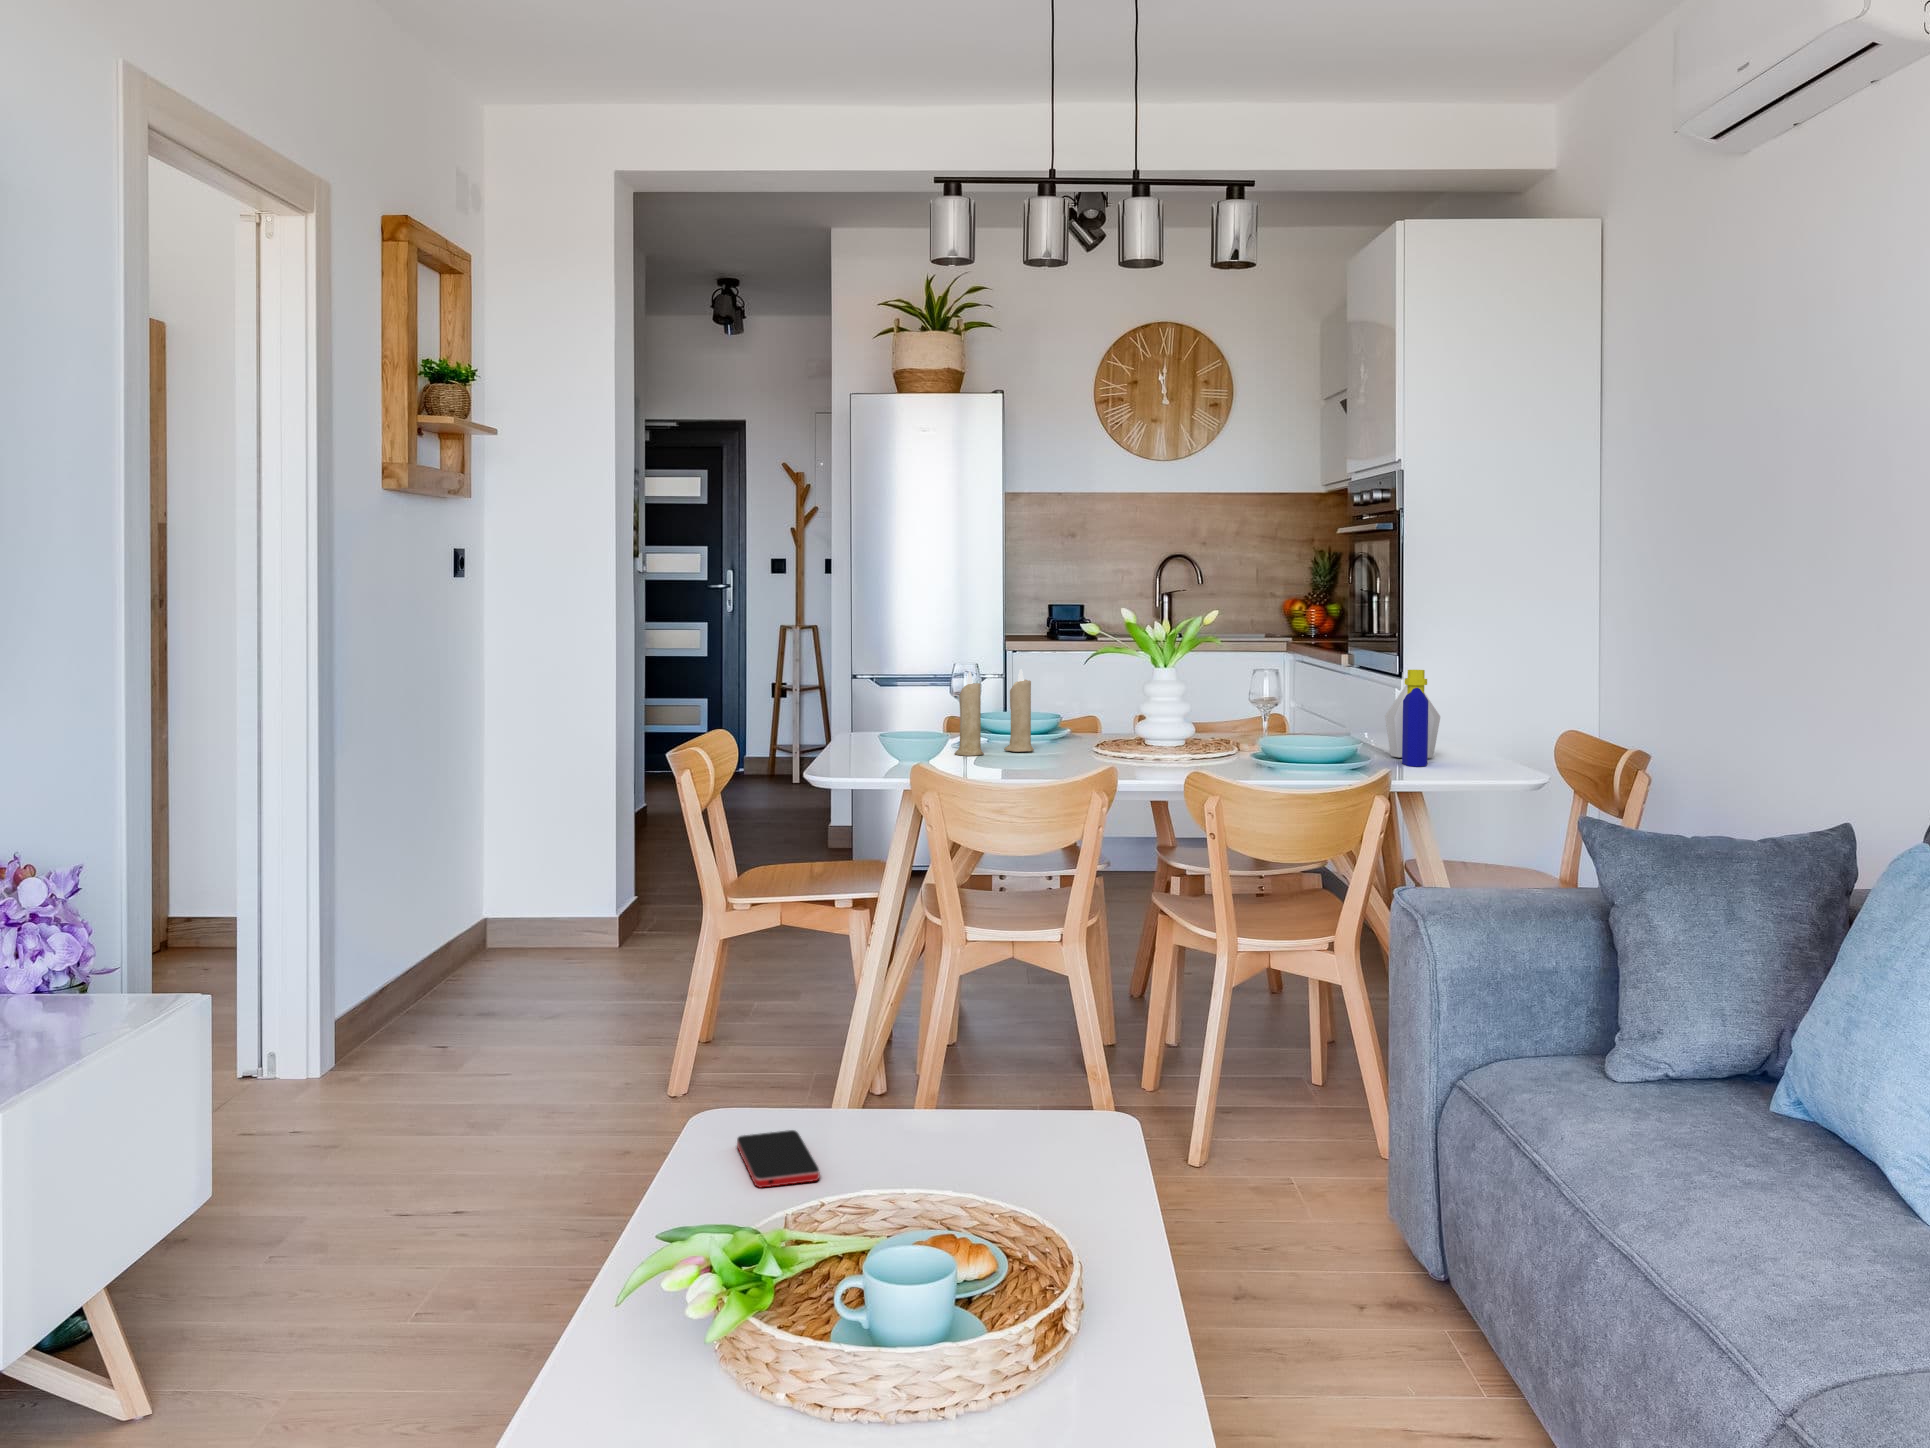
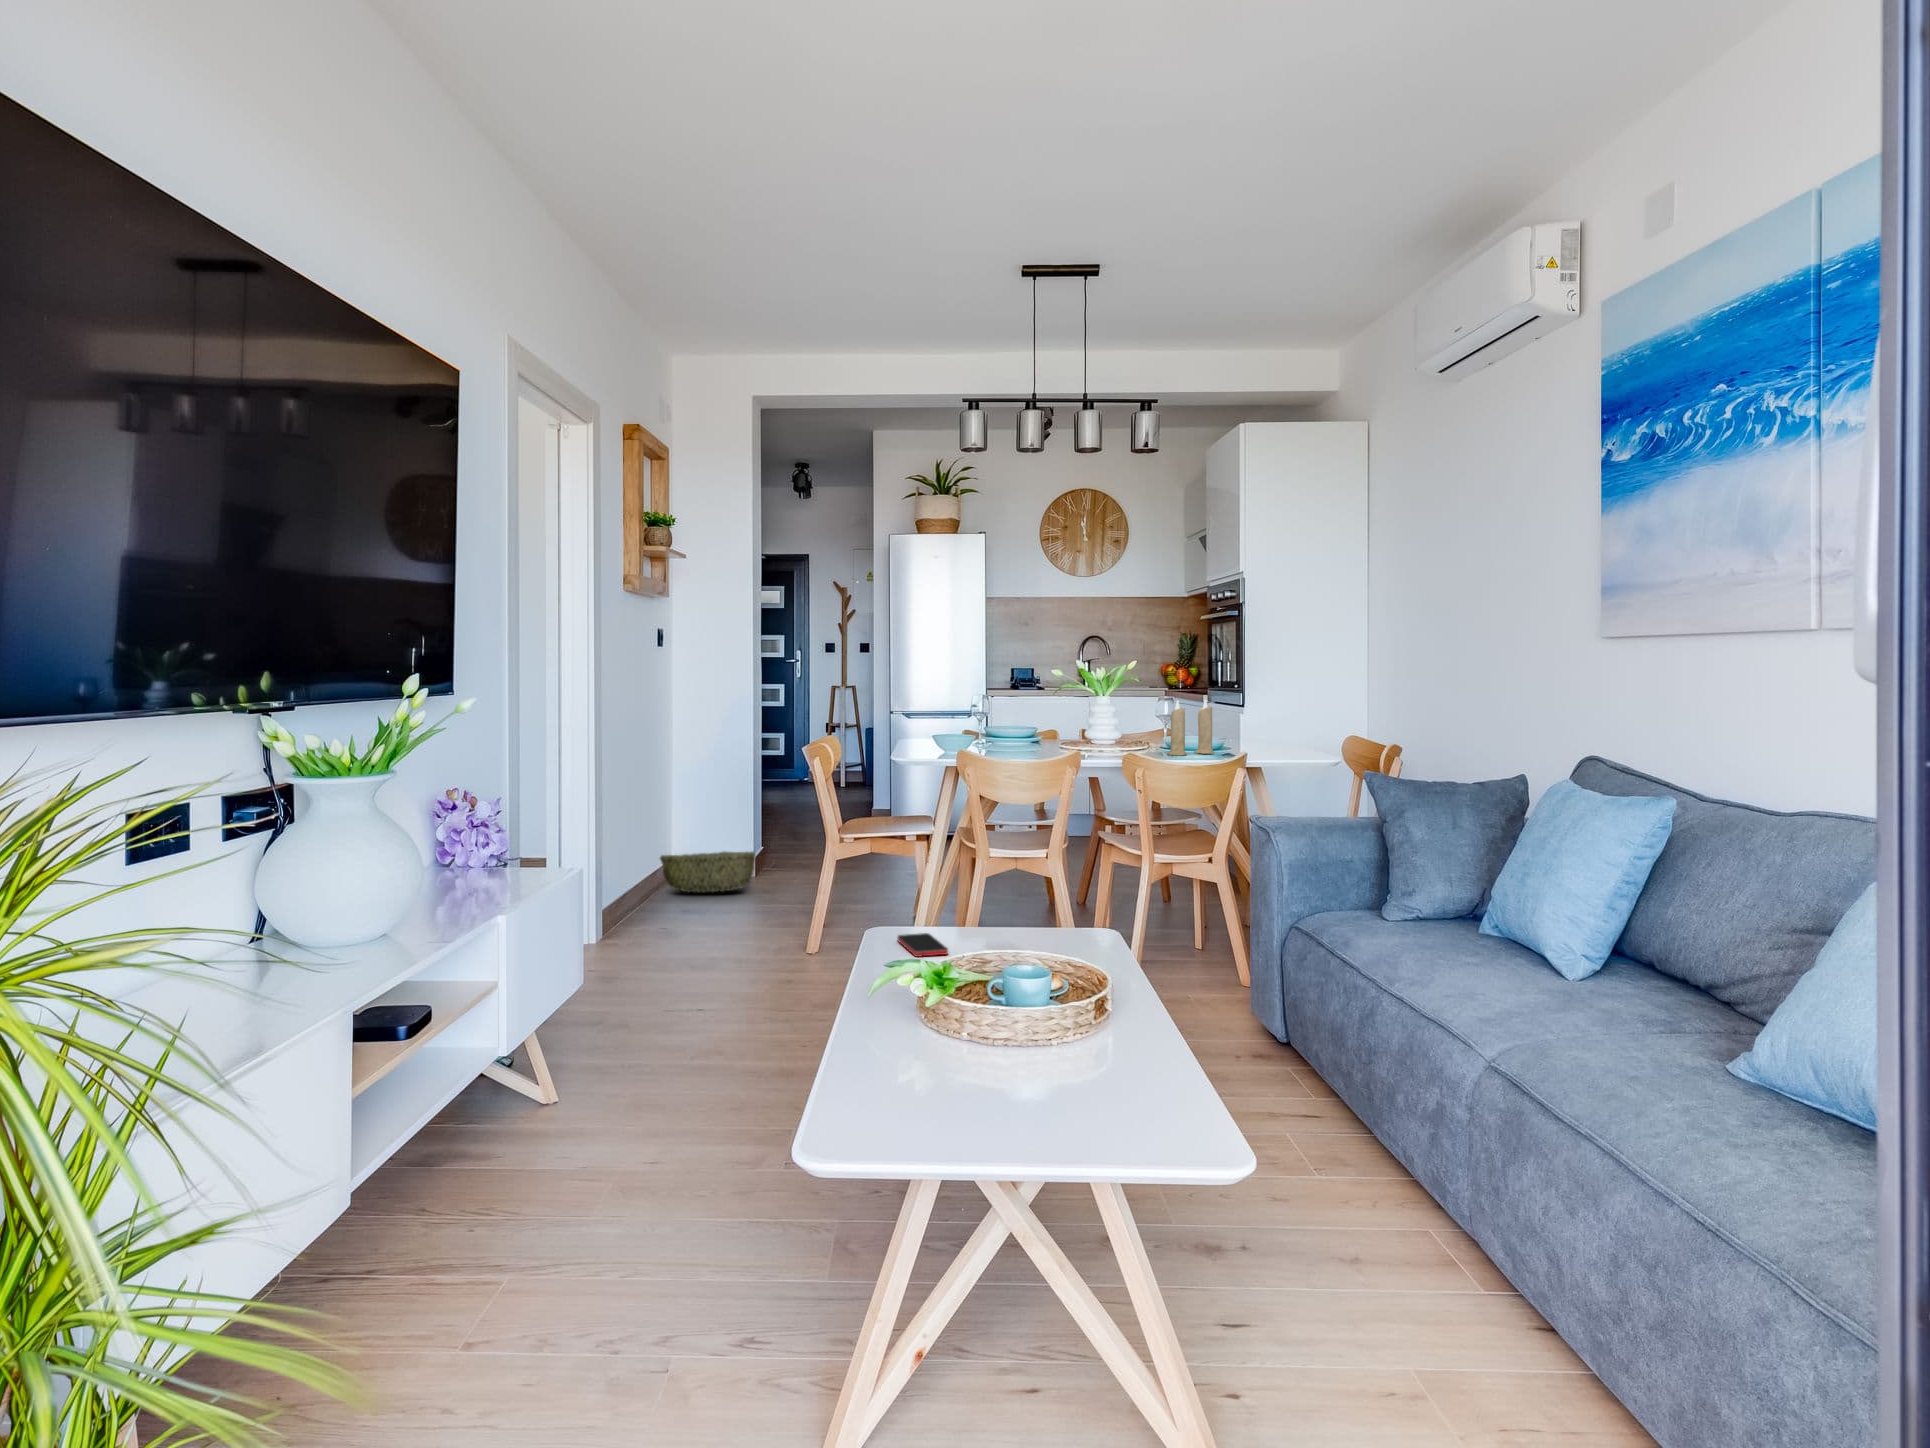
candle: present [954,669,1034,756] -> present [1167,700,1214,756]
bottle: present [1385,670,1440,767] -> none [1241,695,1276,754]
woven basket: none [456,909,619,977] -> present [660,852,755,893]

